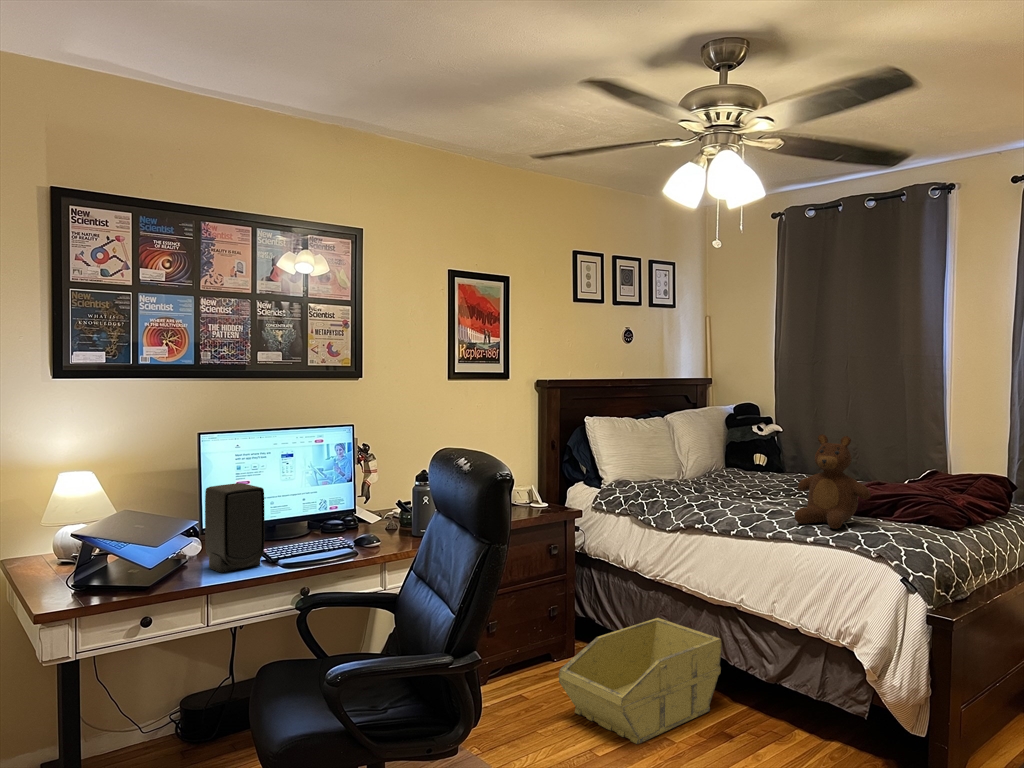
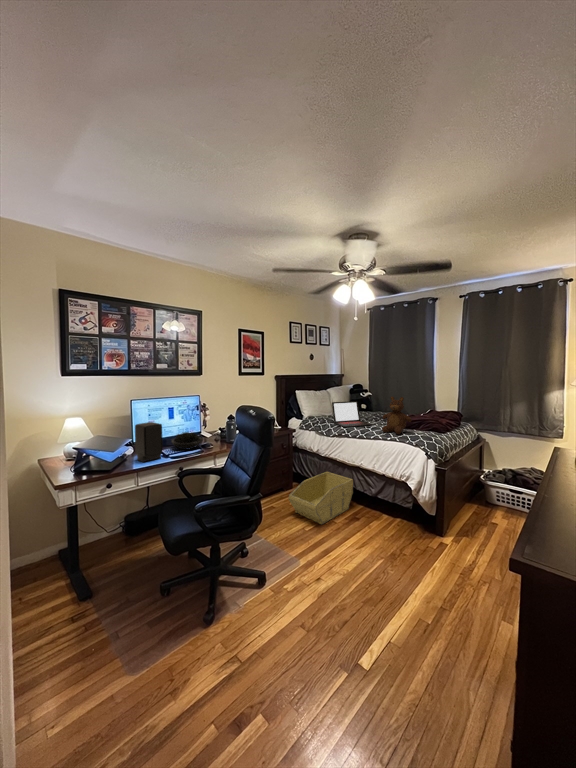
laptop: none [673,445,774,509] -> present [332,401,372,427]
succulent plant: none [284,508,357,549] -> present [171,432,203,450]

